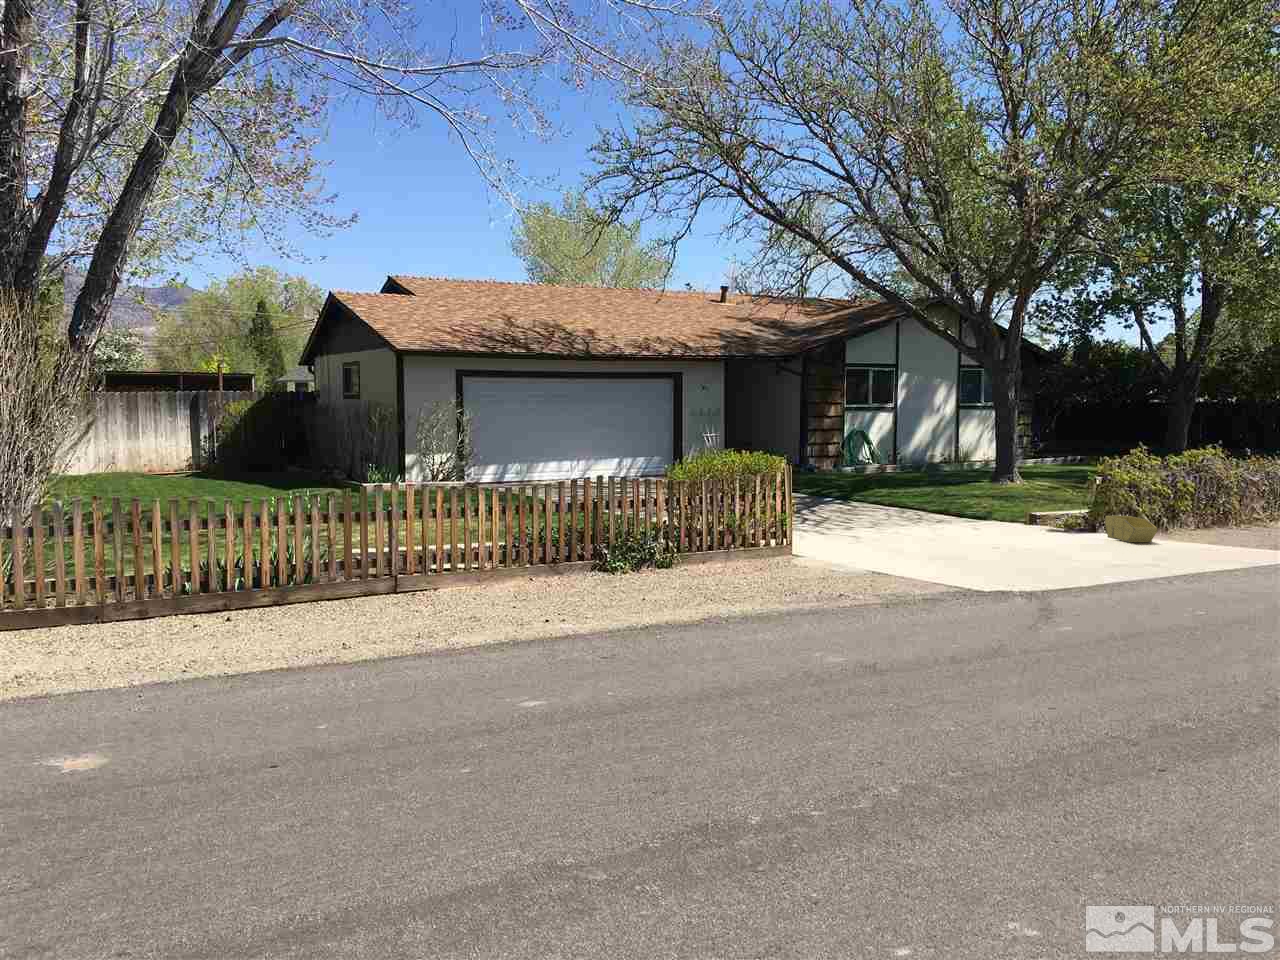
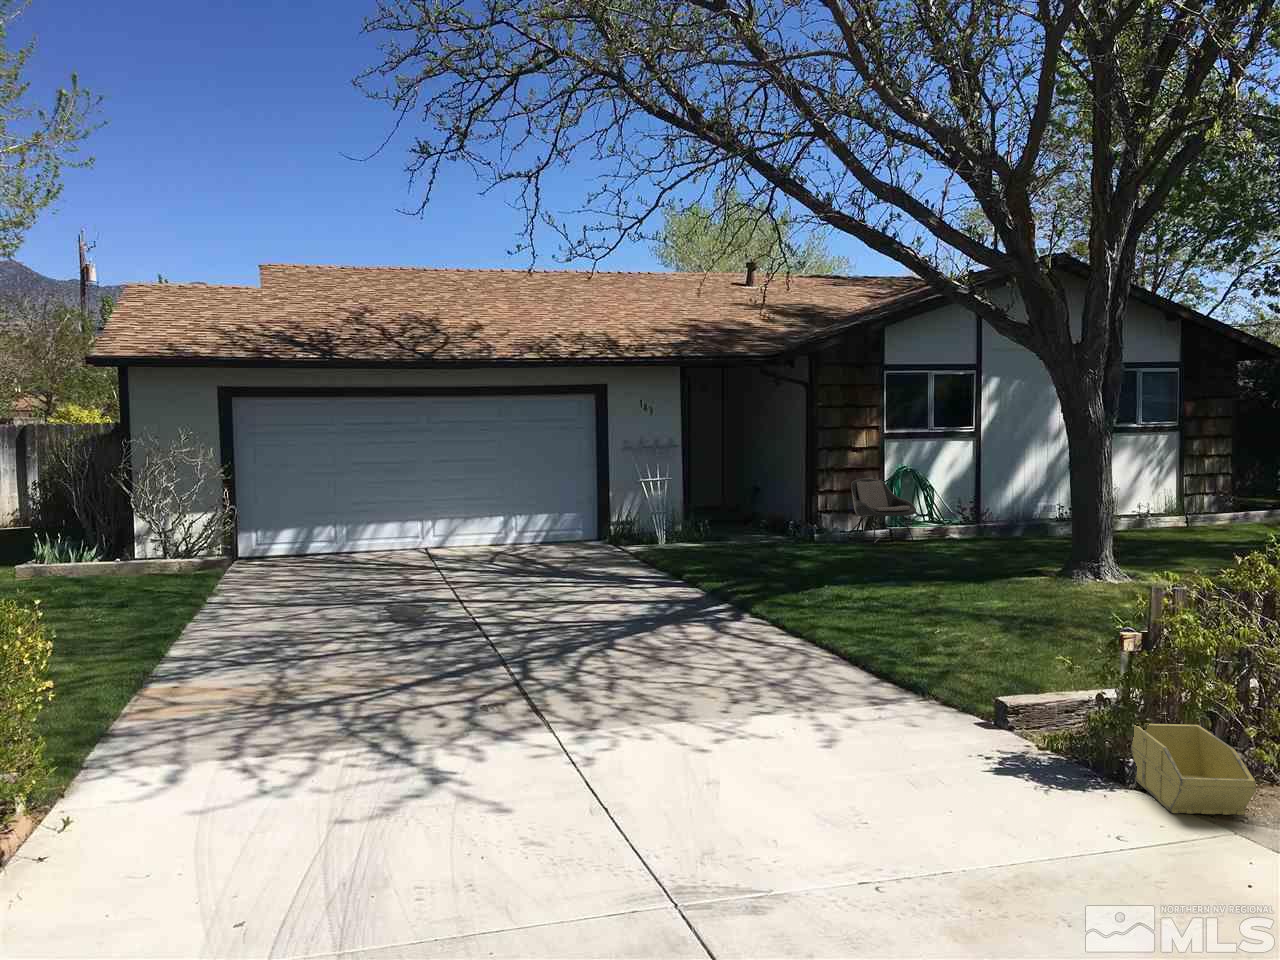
lounge chair: none [828,435,871,476] -> present [847,478,916,544]

